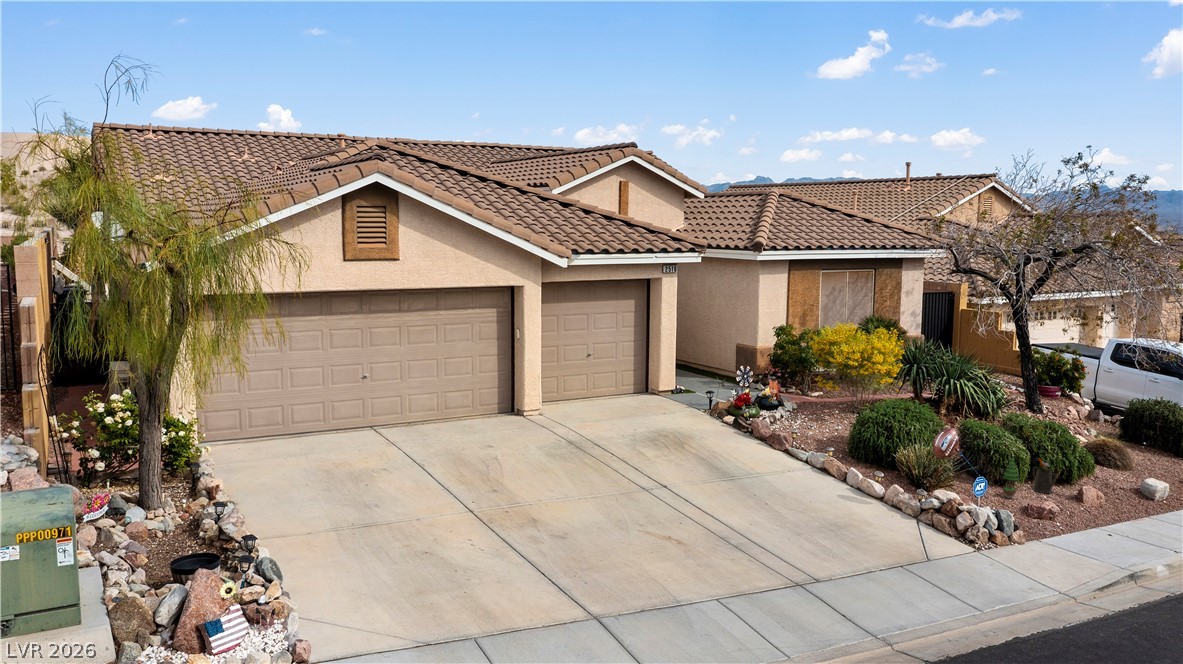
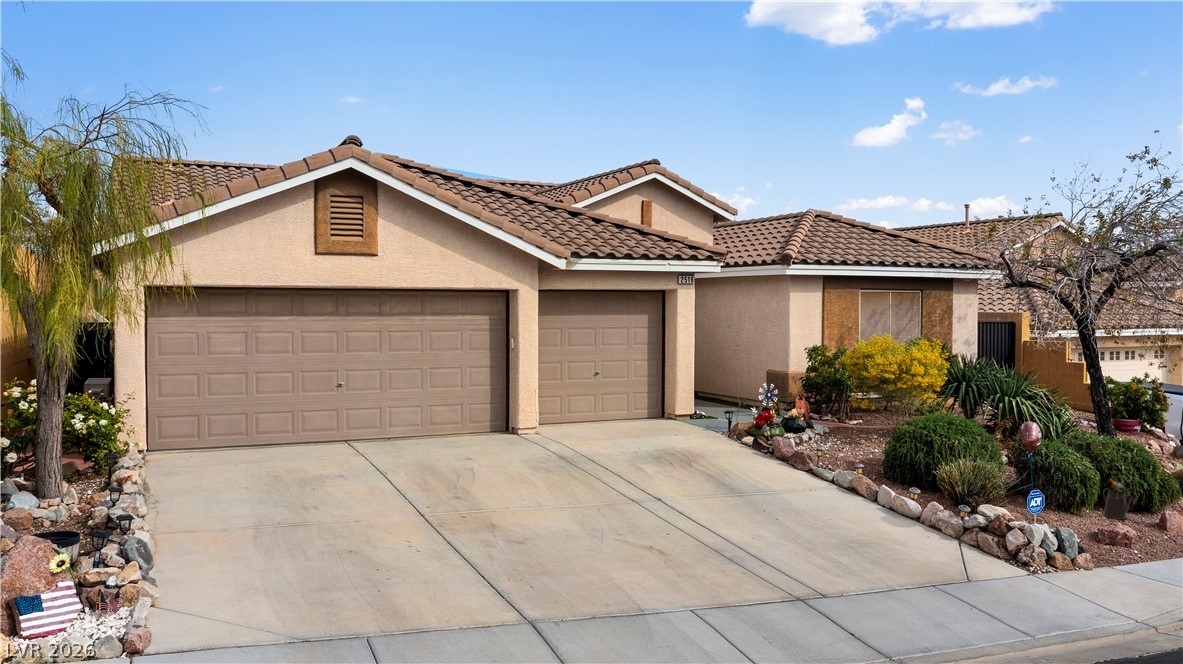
potted tree: present [1003,458,1018,498] -> none [1065,472,1085,523]

